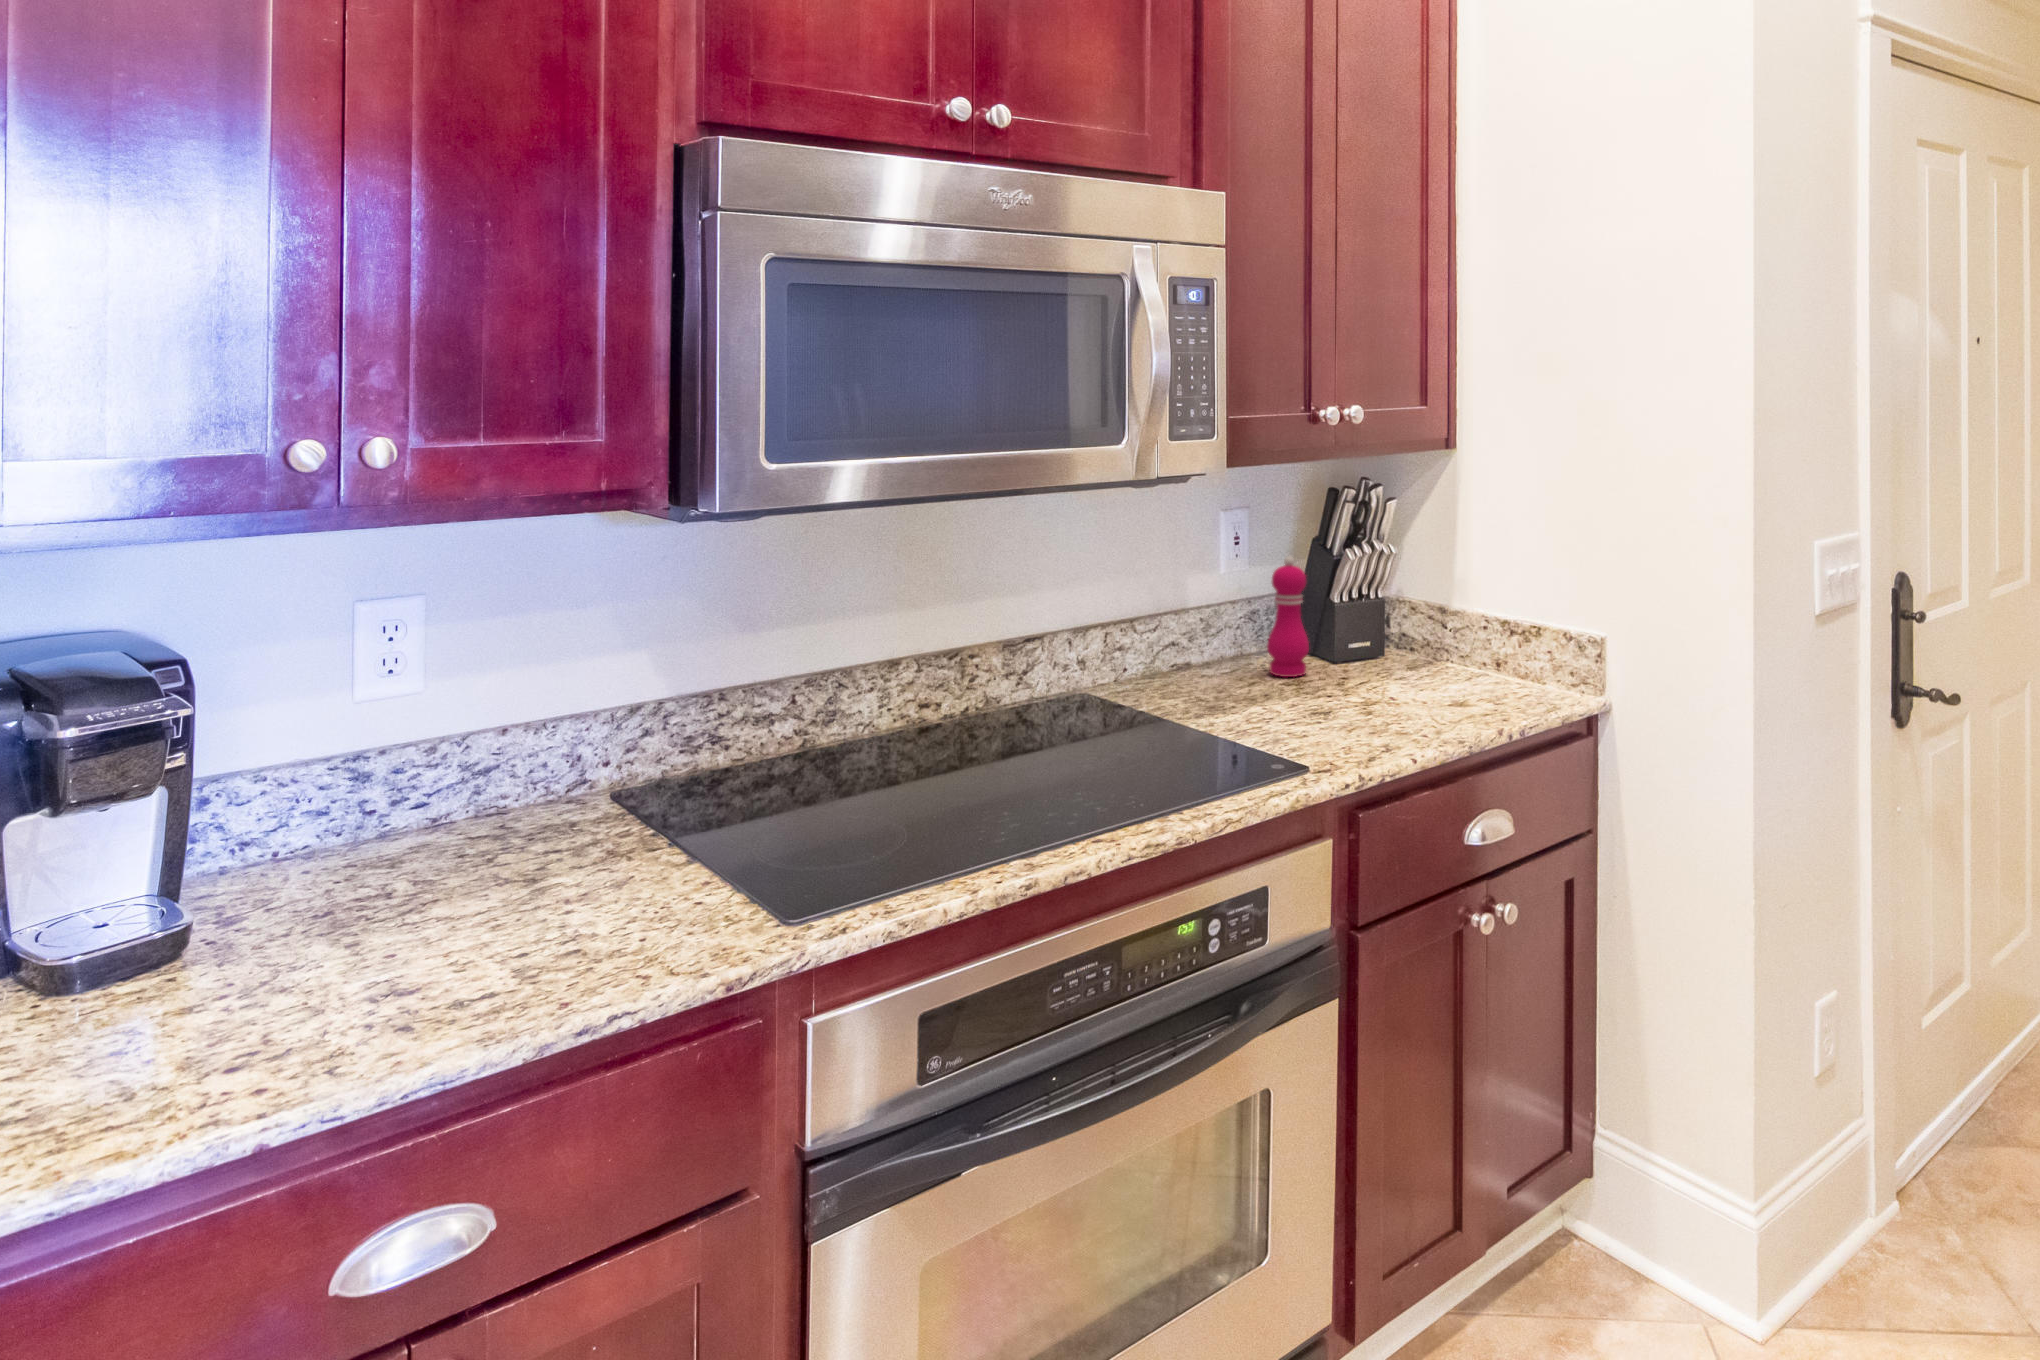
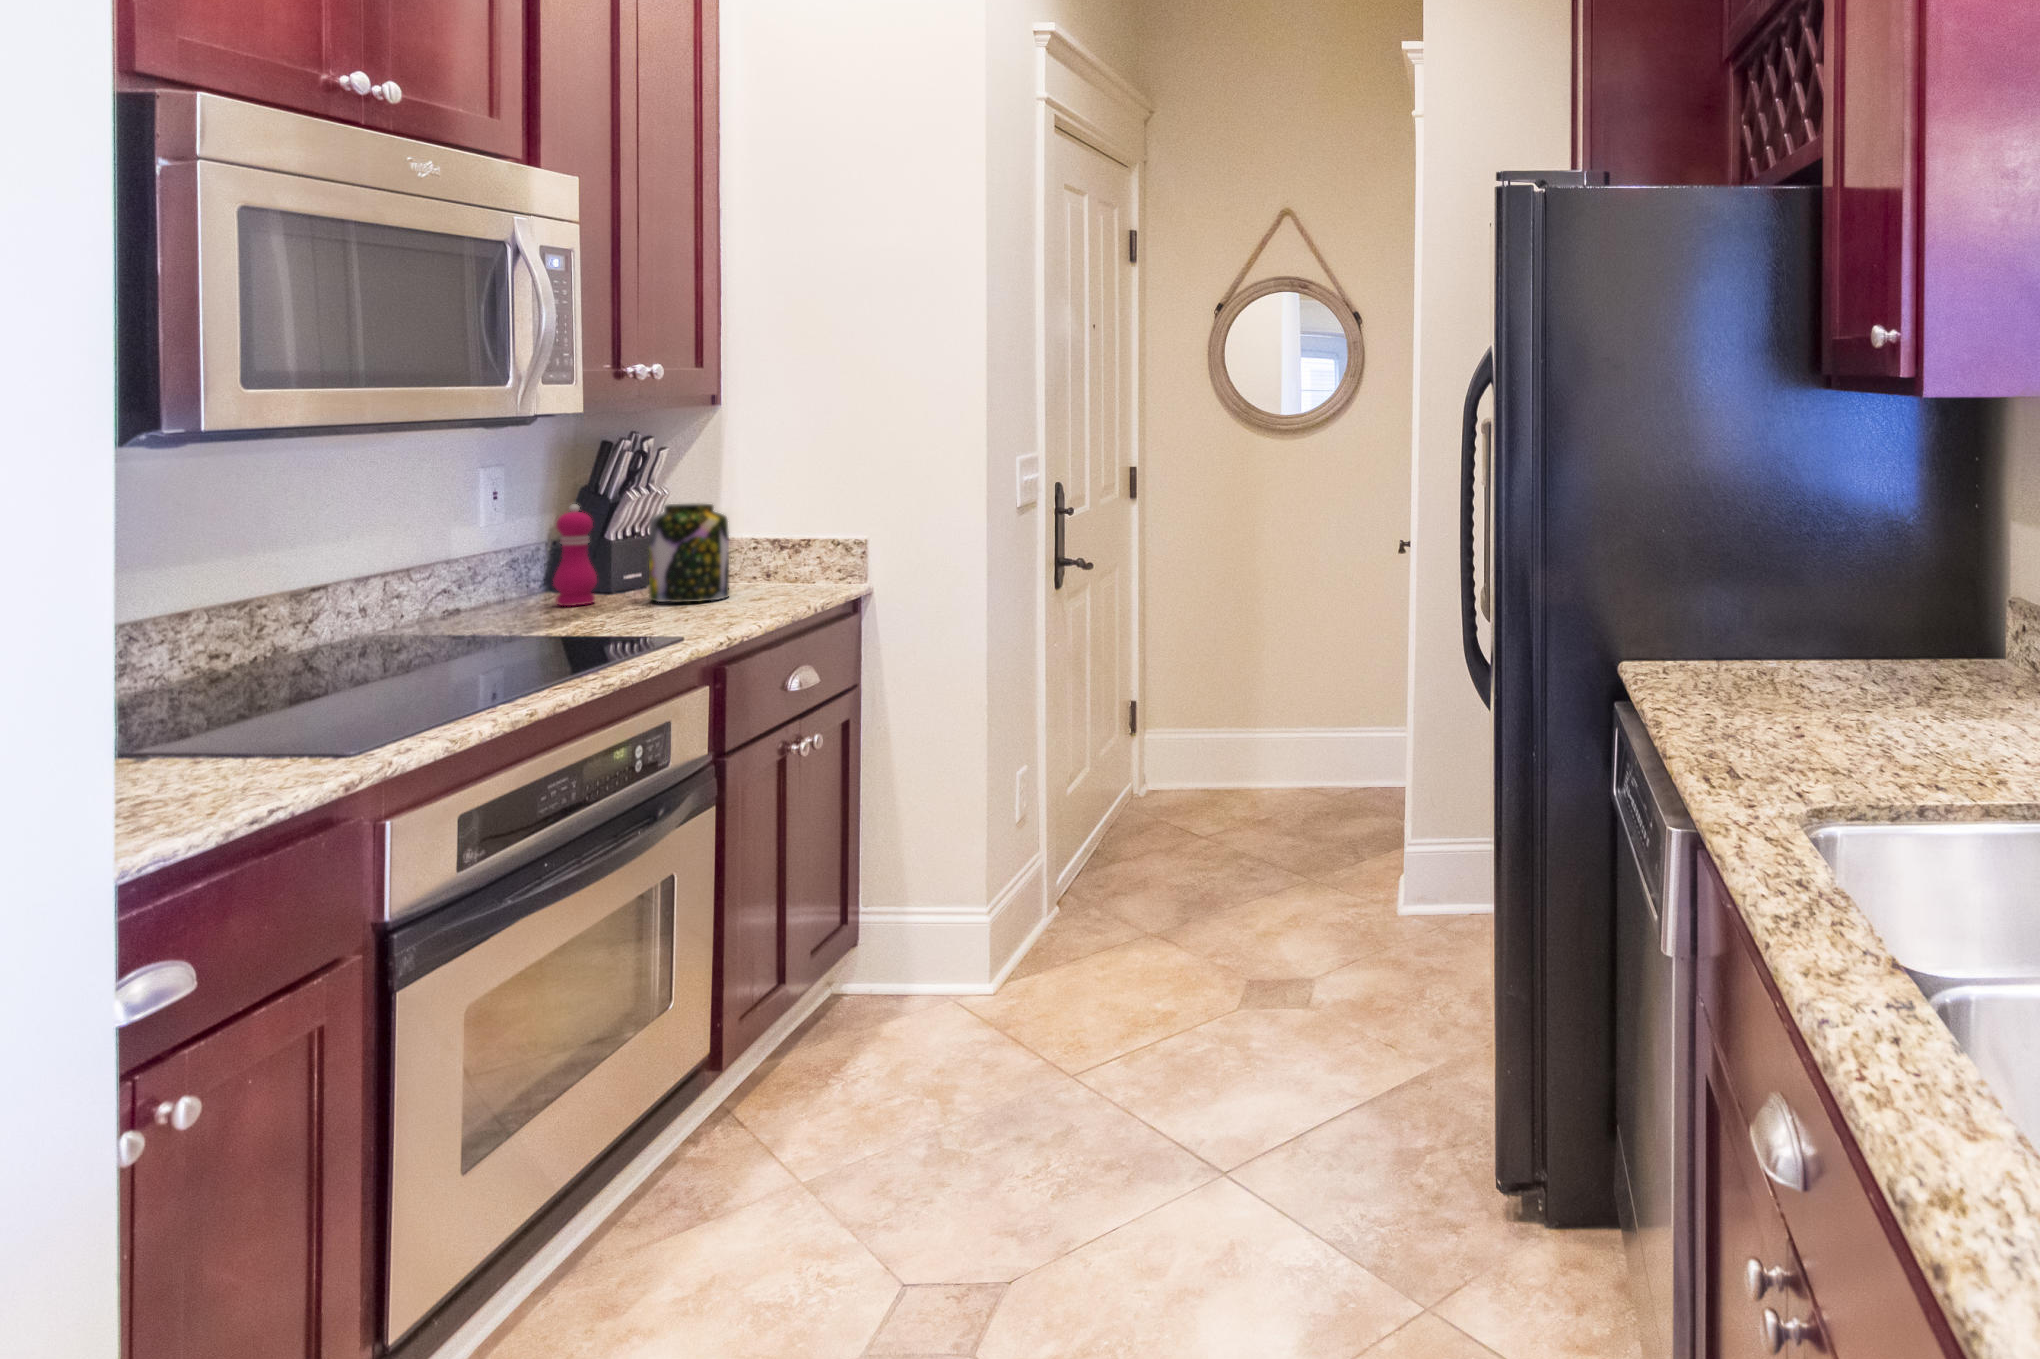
jar: none [1350,565,1434,697] -> present [649,504,729,602]

